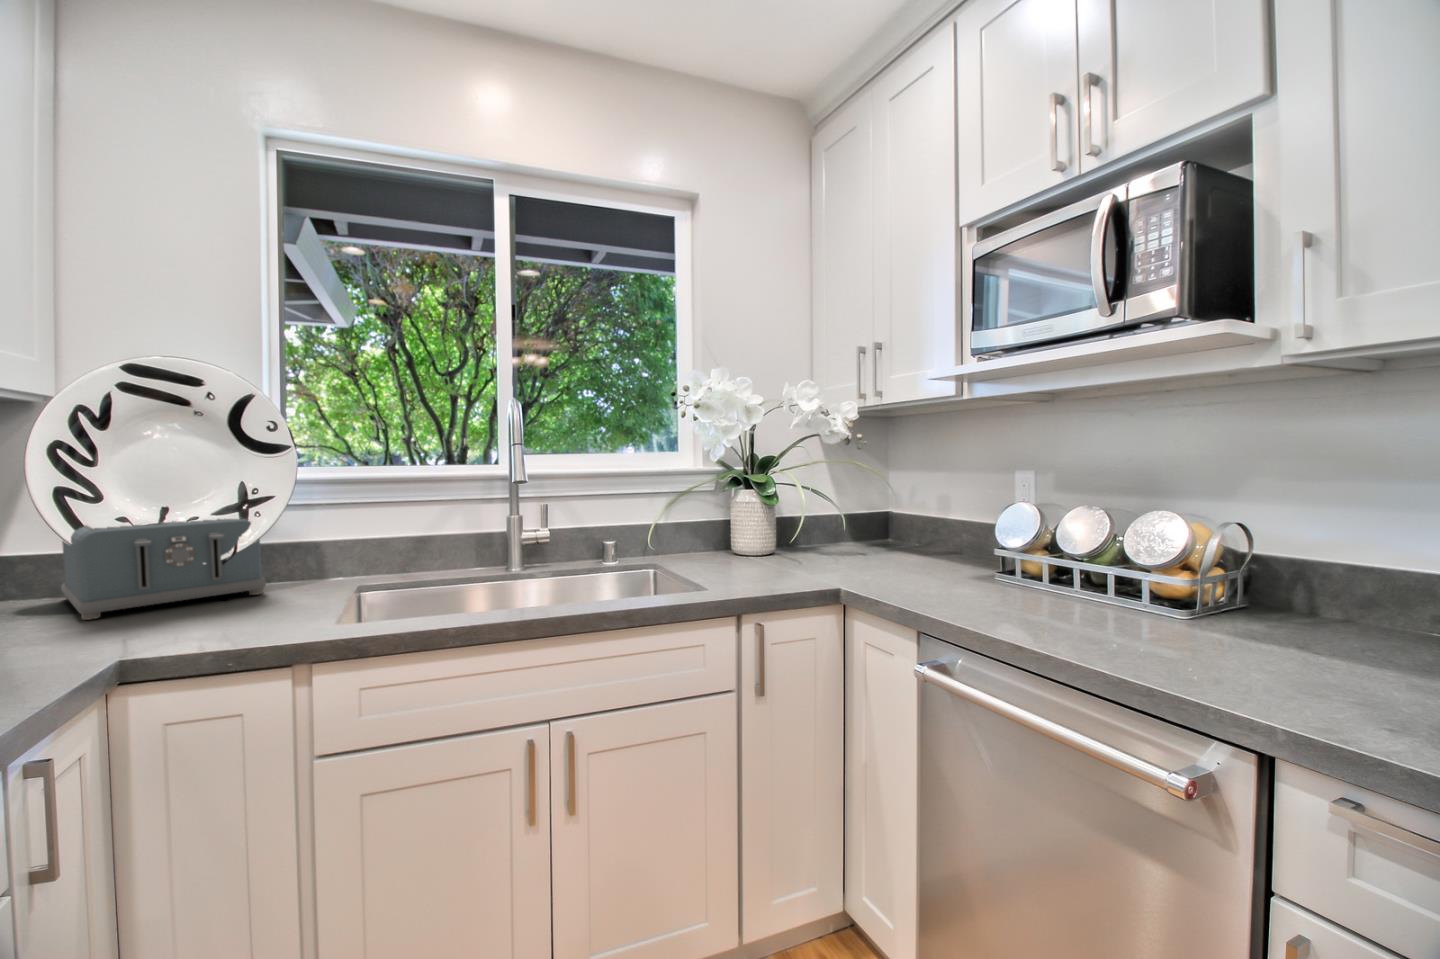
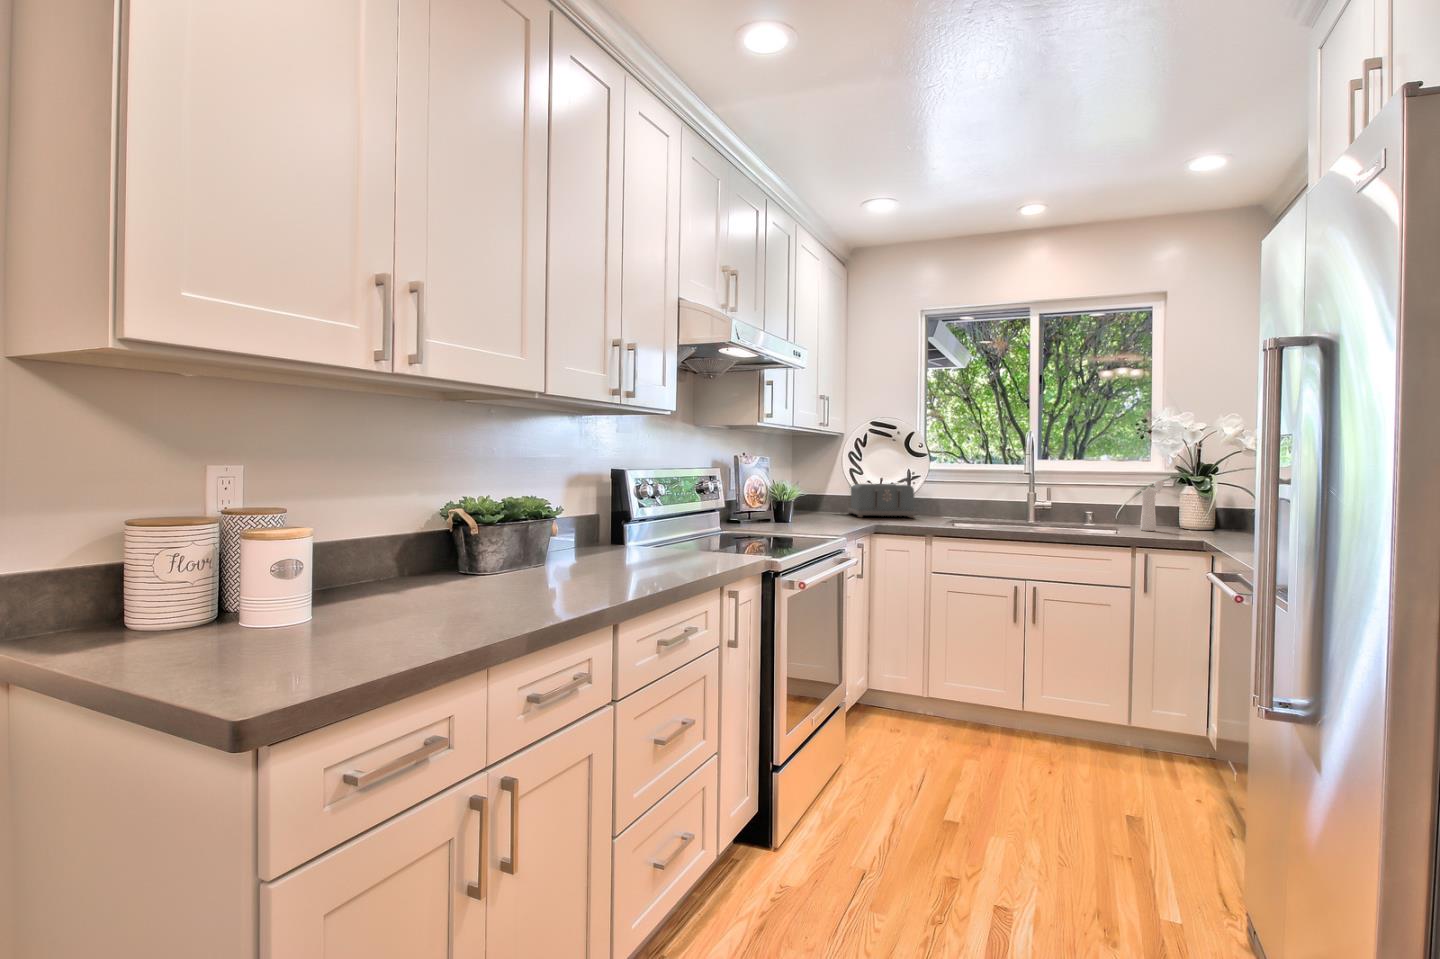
pepper mill: none [701,484,723,569] -> present [1141,481,1165,531]

